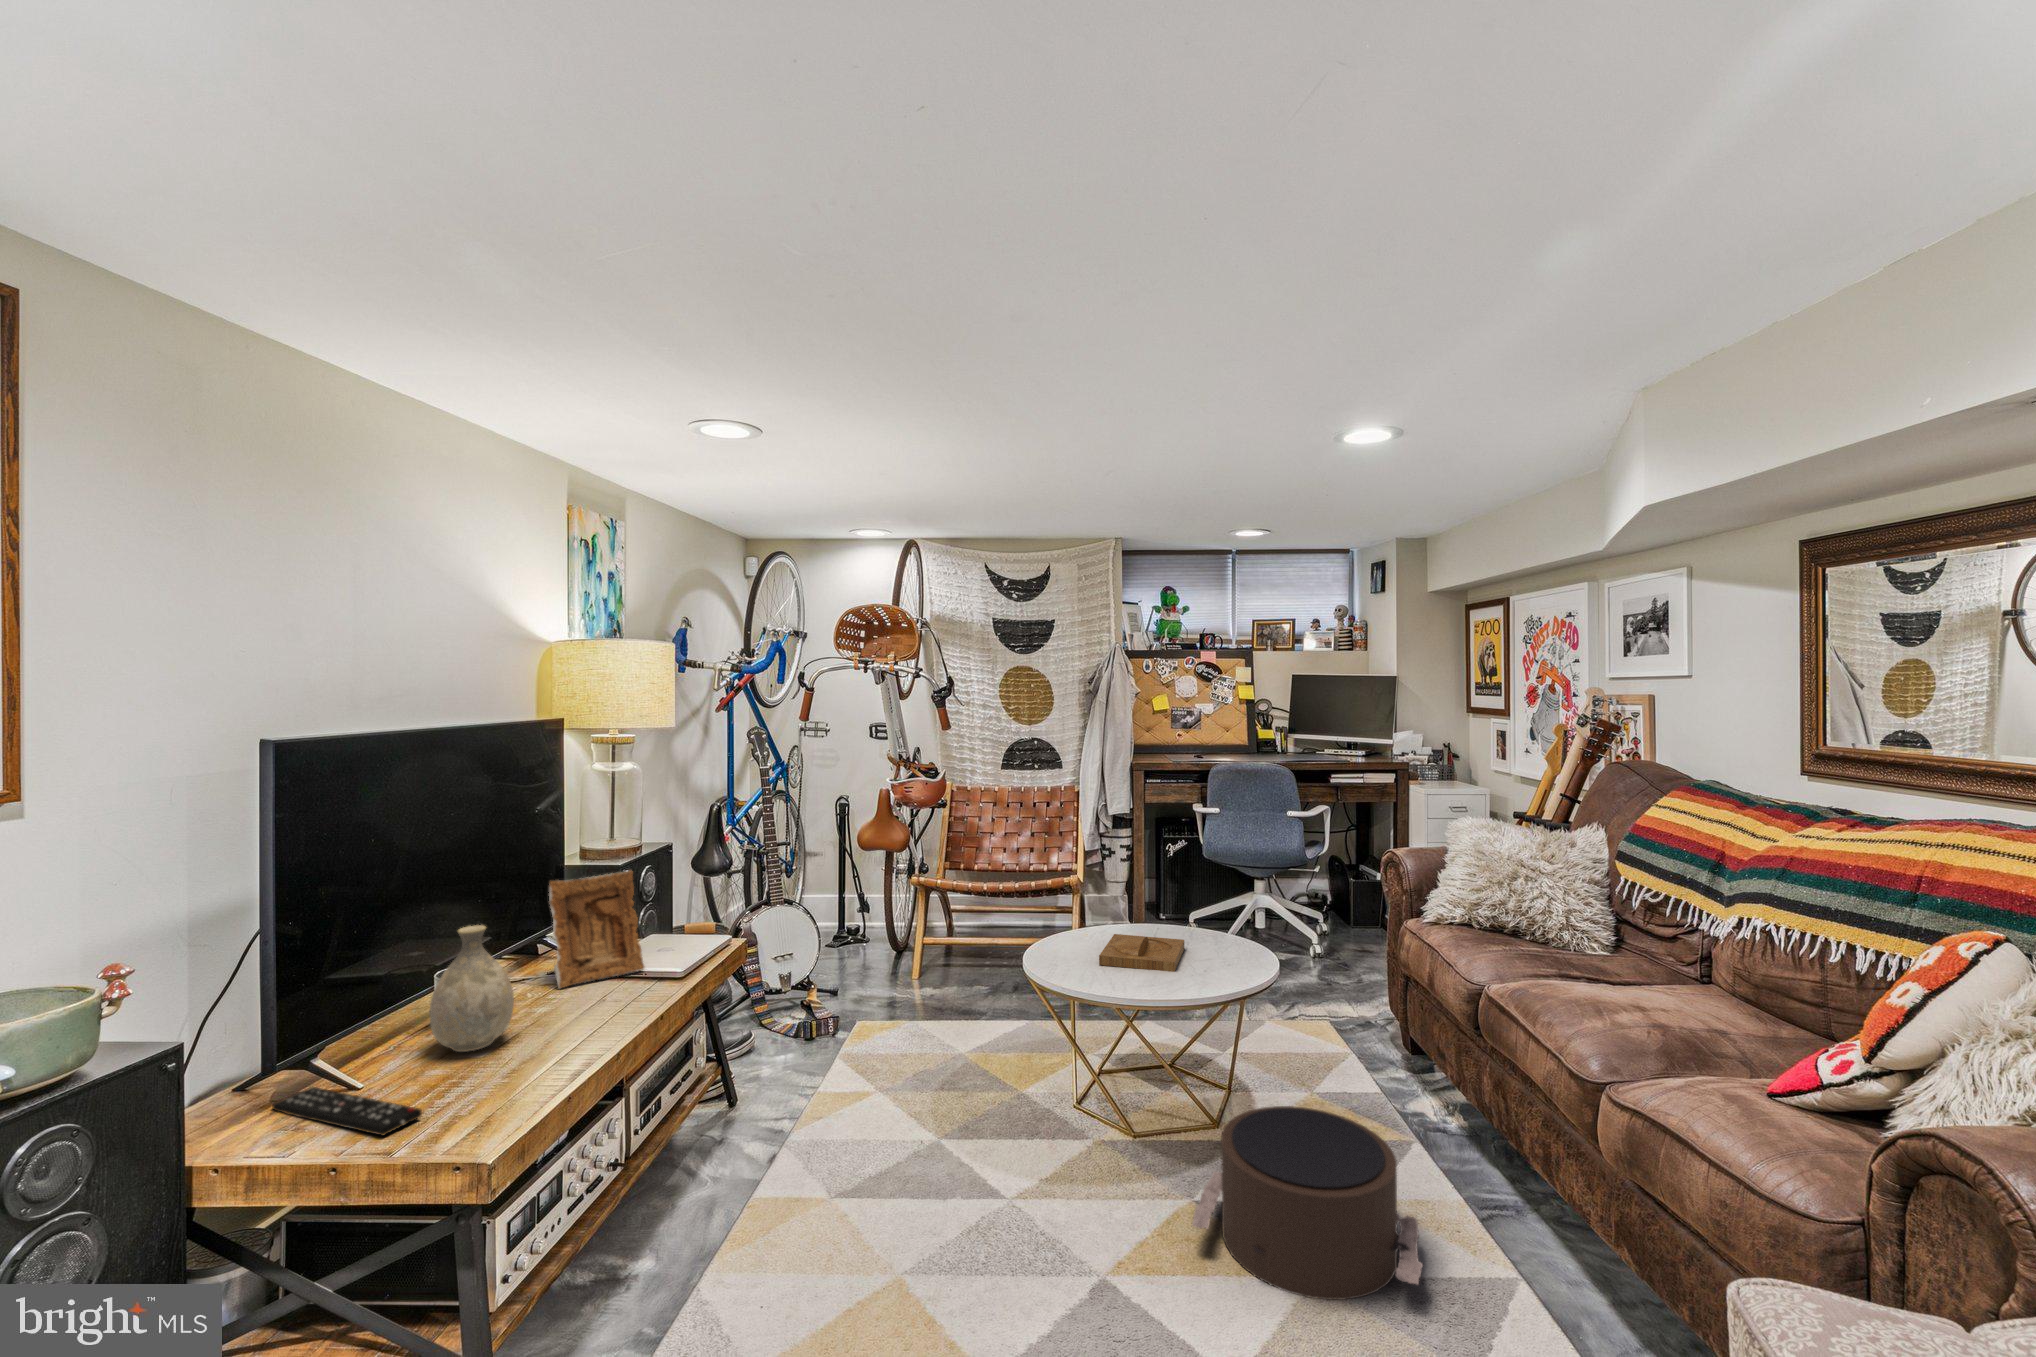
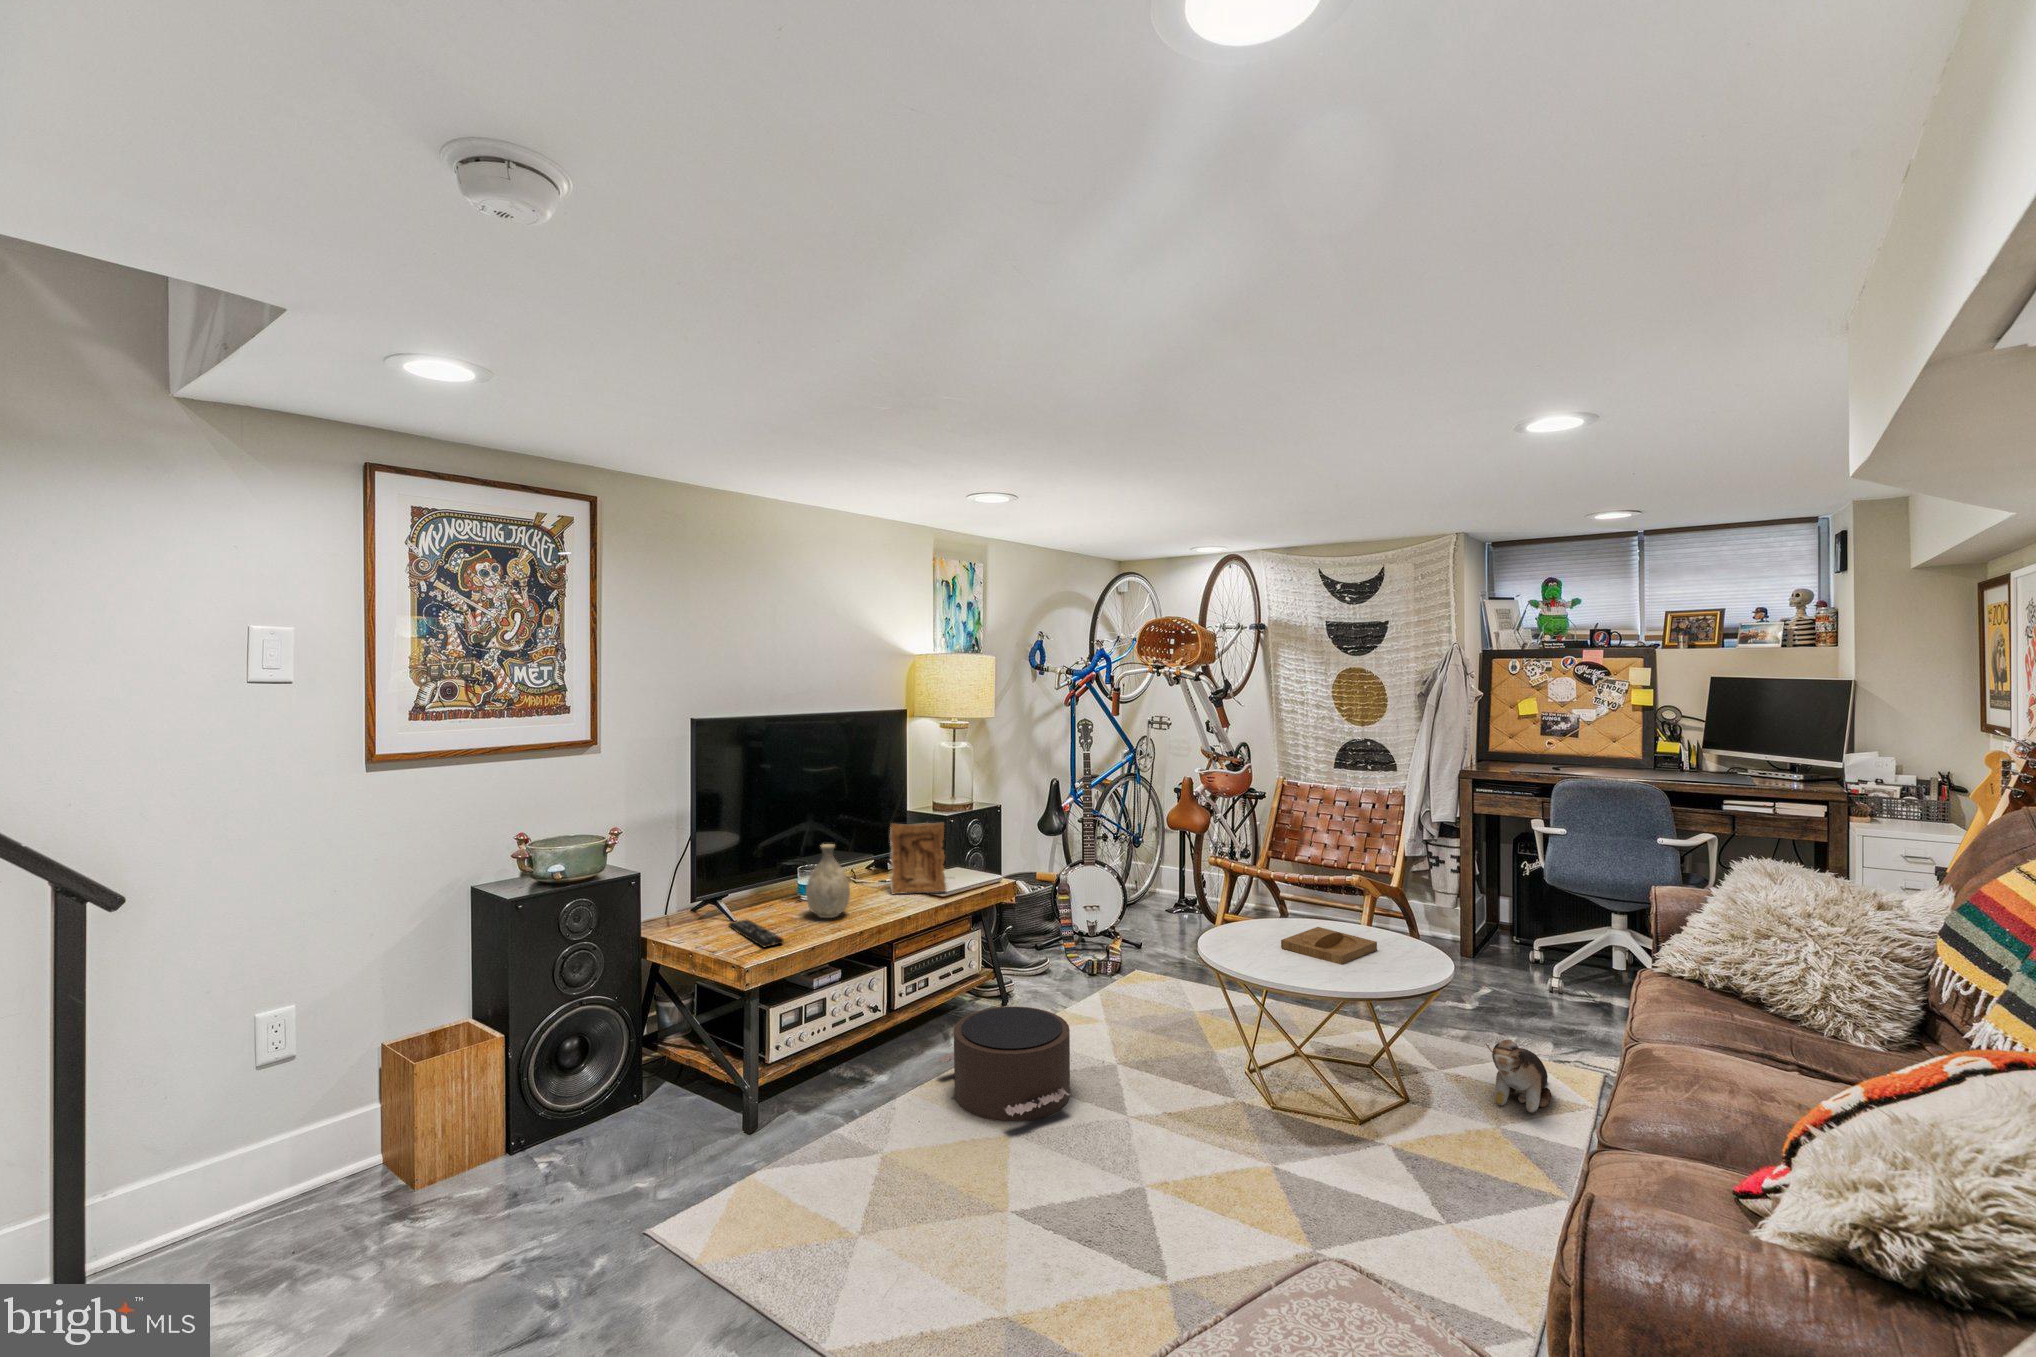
plush toy: none [1300,1016,1346,1086] -> present [1486,1040,1552,1113]
pouf: present [1192,1106,1422,1300] -> present [938,1007,1071,1122]

